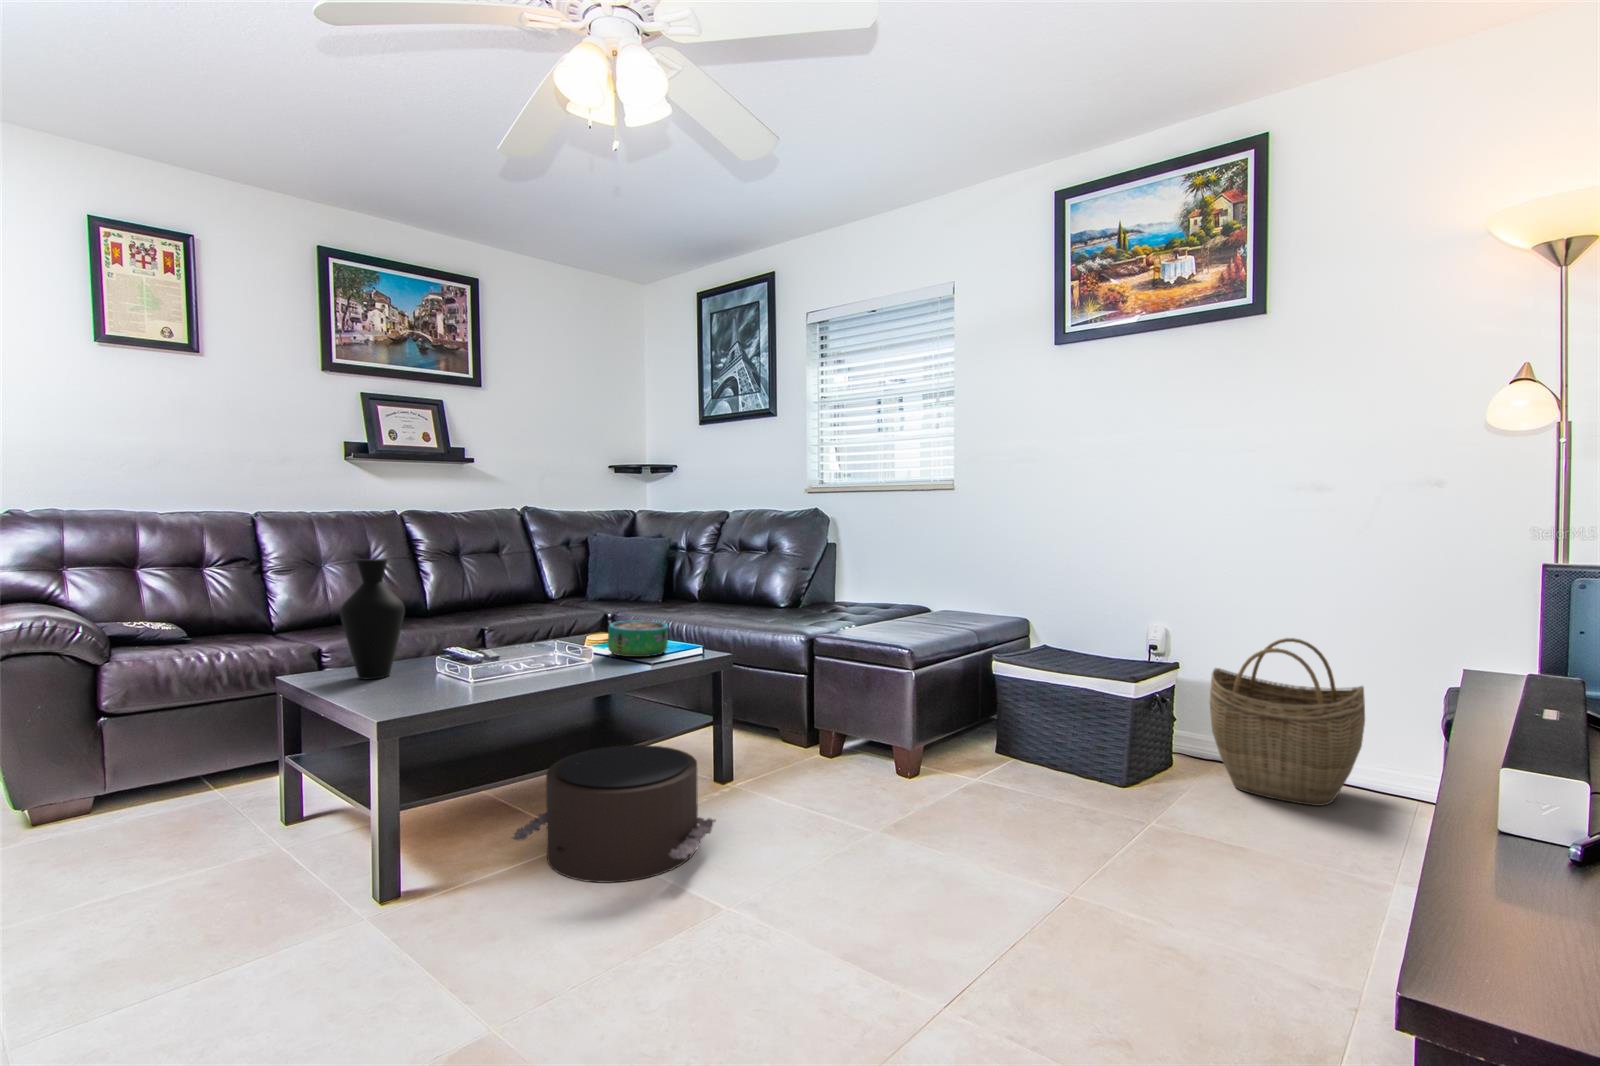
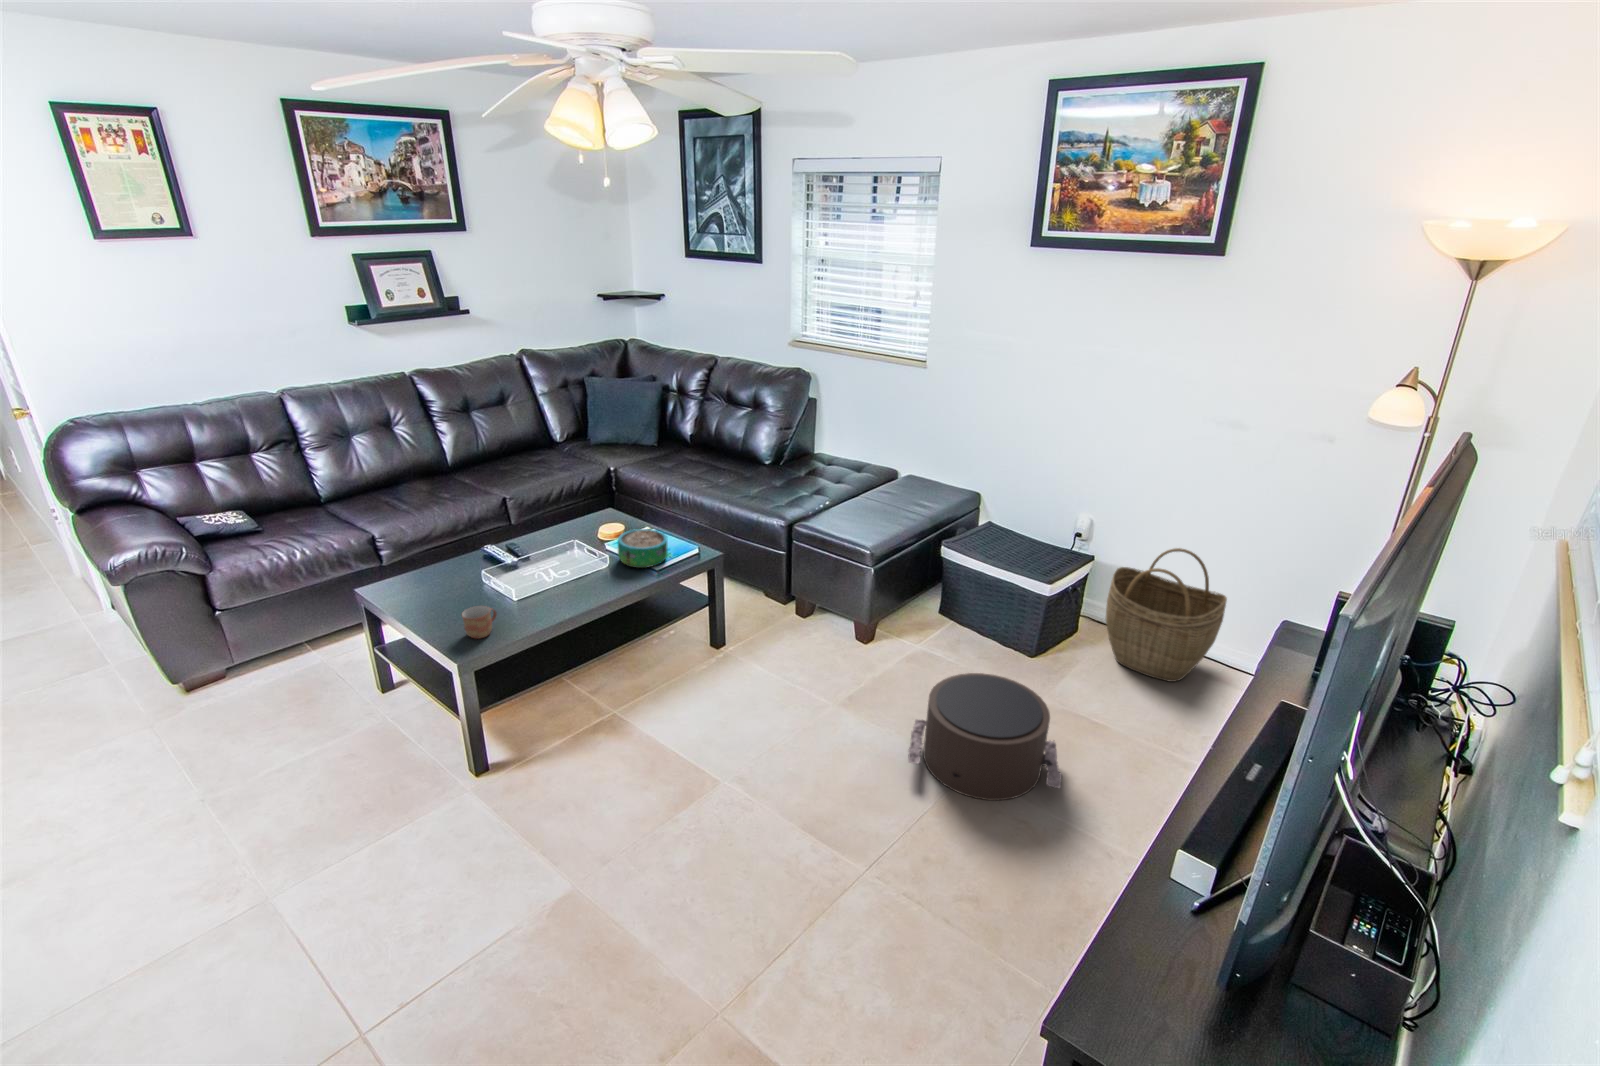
vase: present [340,559,405,679] -> none [399,502,450,599]
mug: none [401,665,447,703] -> present [462,606,497,639]
pouf: present [512,745,716,883] -> present [908,673,1062,800]

